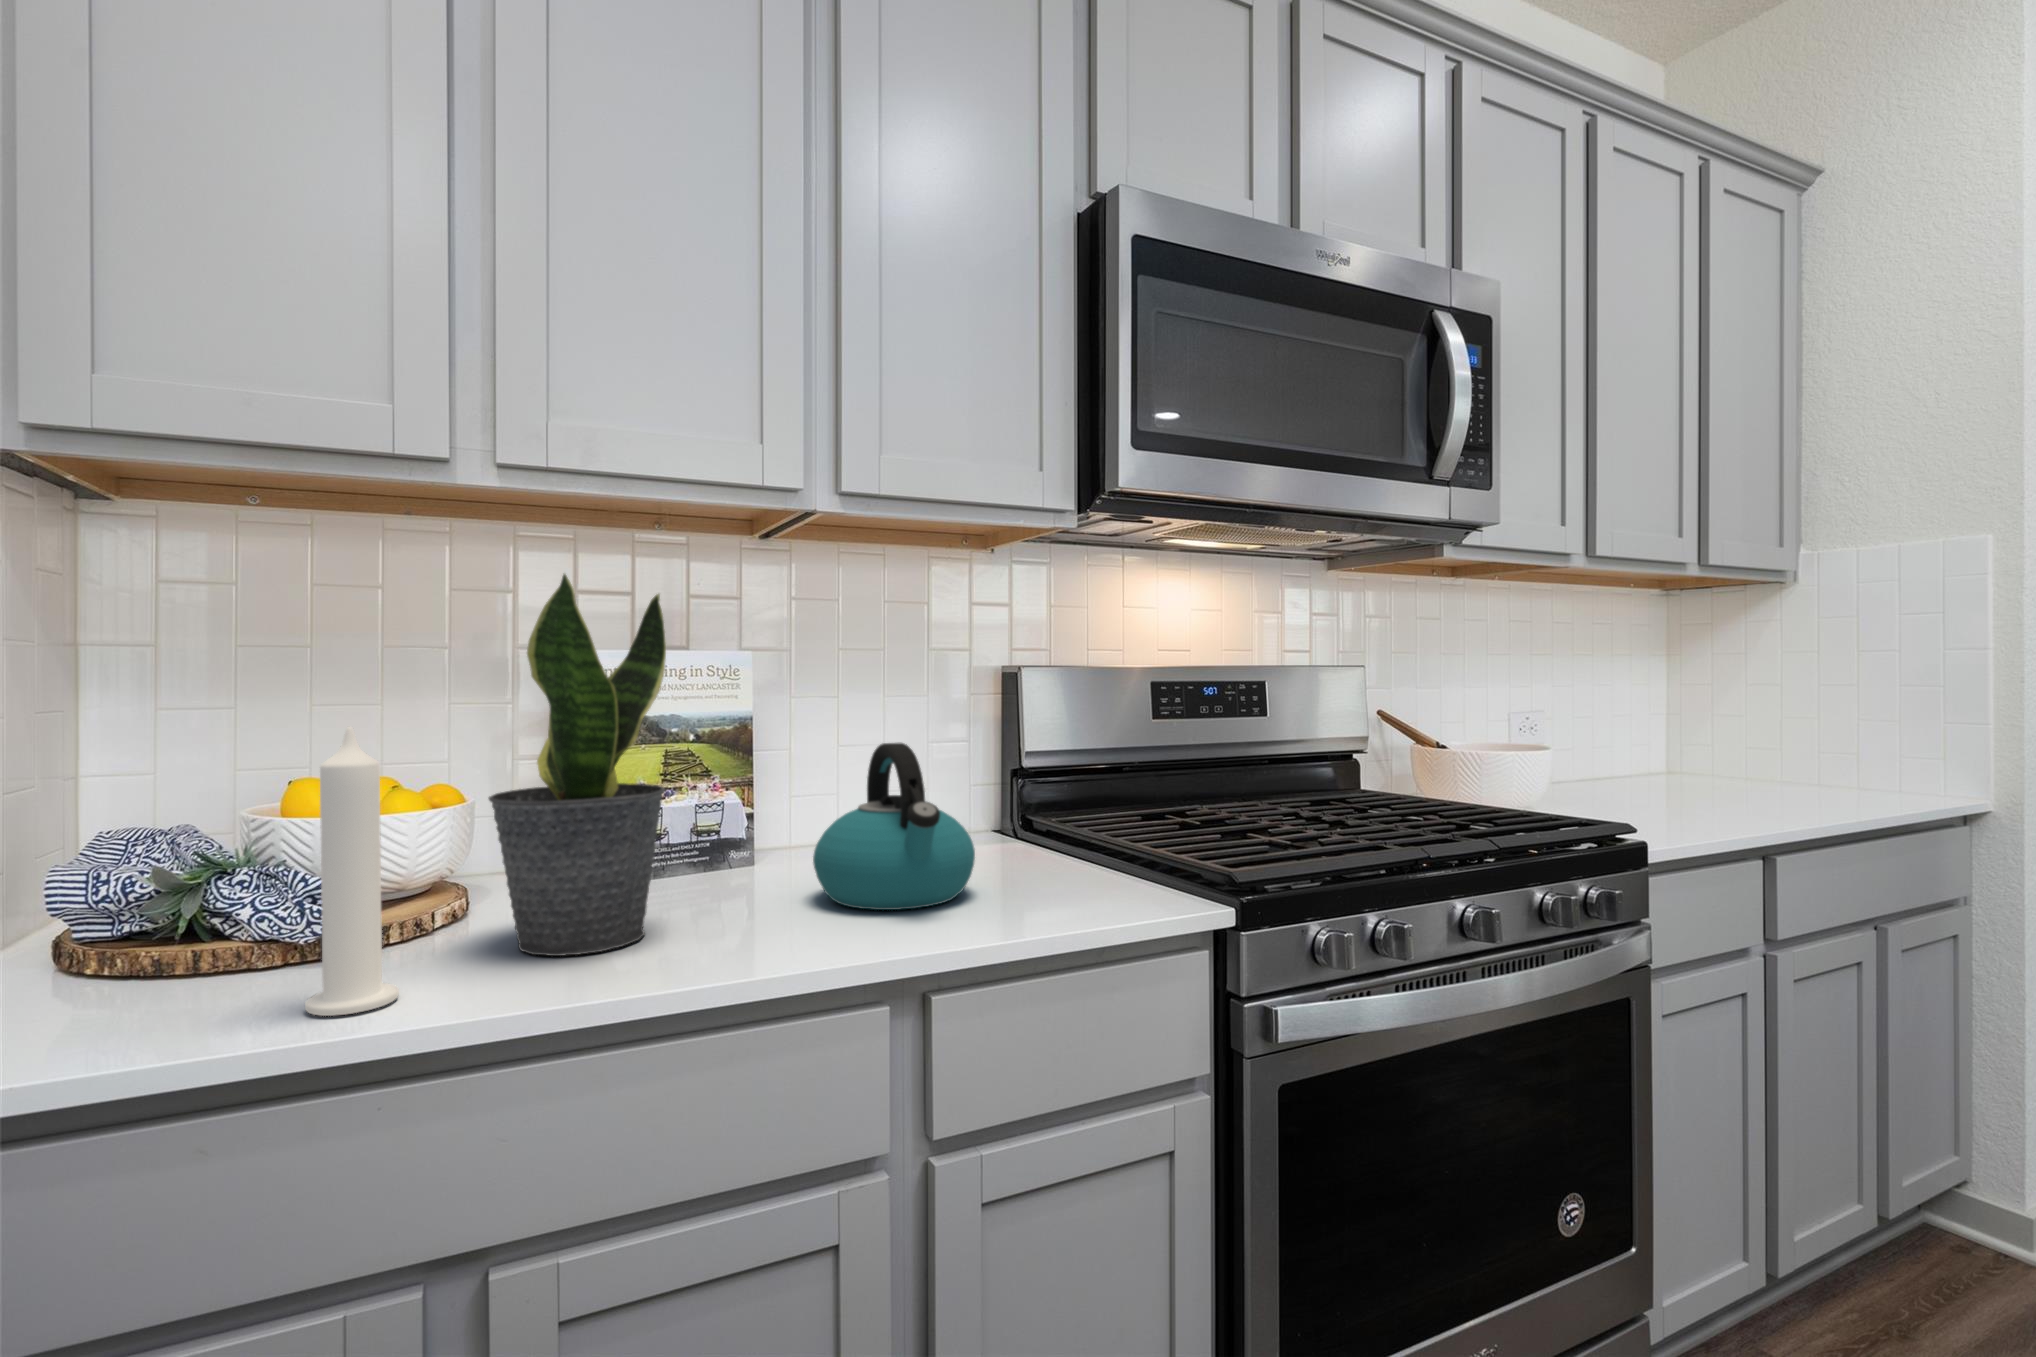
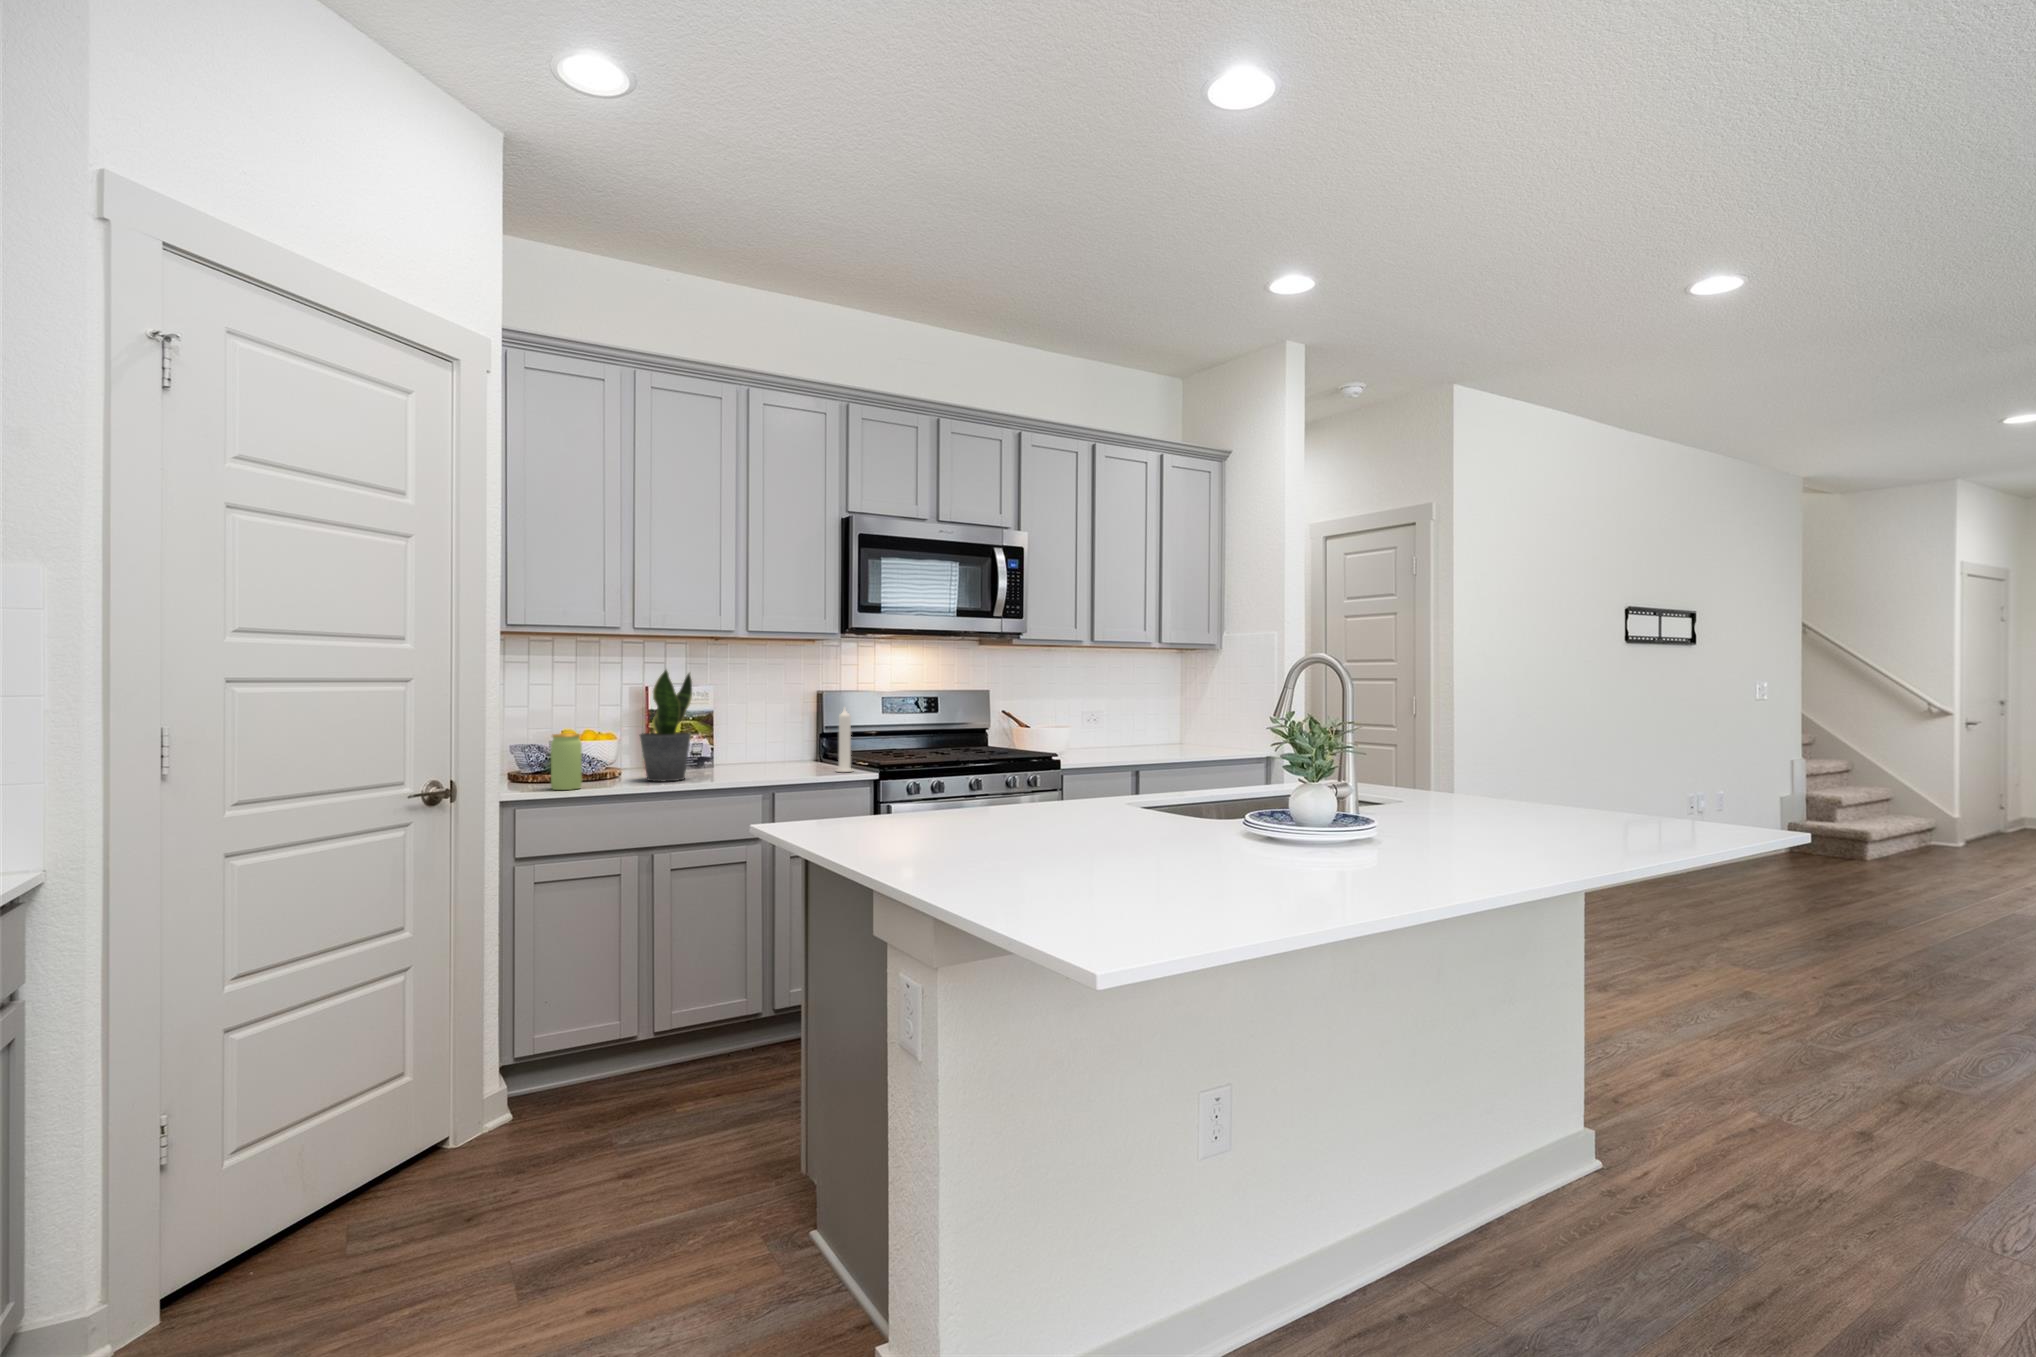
candle: present [305,726,399,1016] -> present [836,708,853,772]
kettle: present [813,743,975,910] -> none [738,720,795,775]
jar: none [88,804,231,1034] -> present [551,733,582,790]

